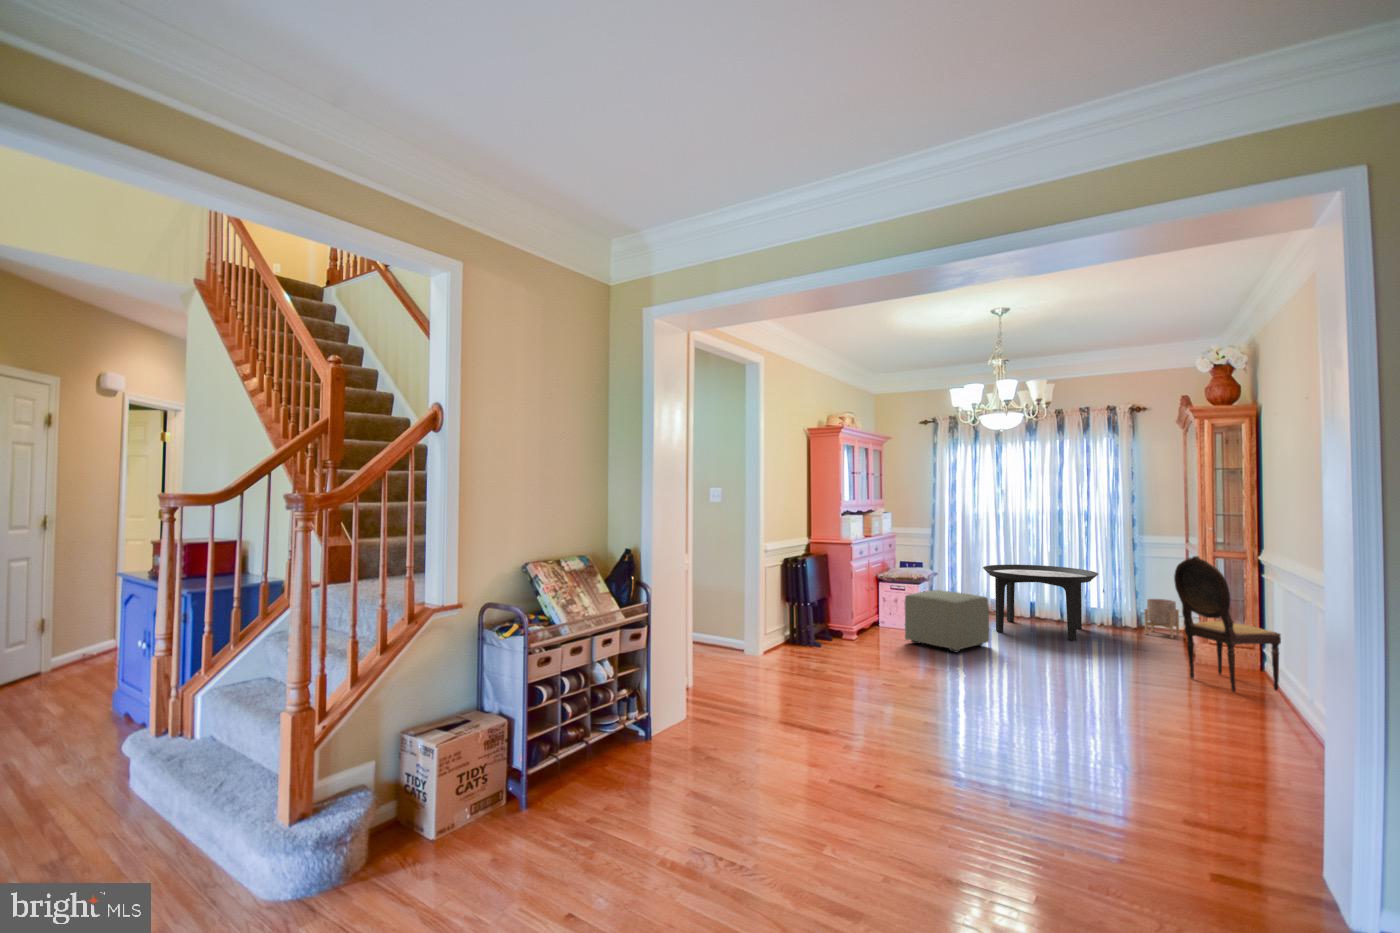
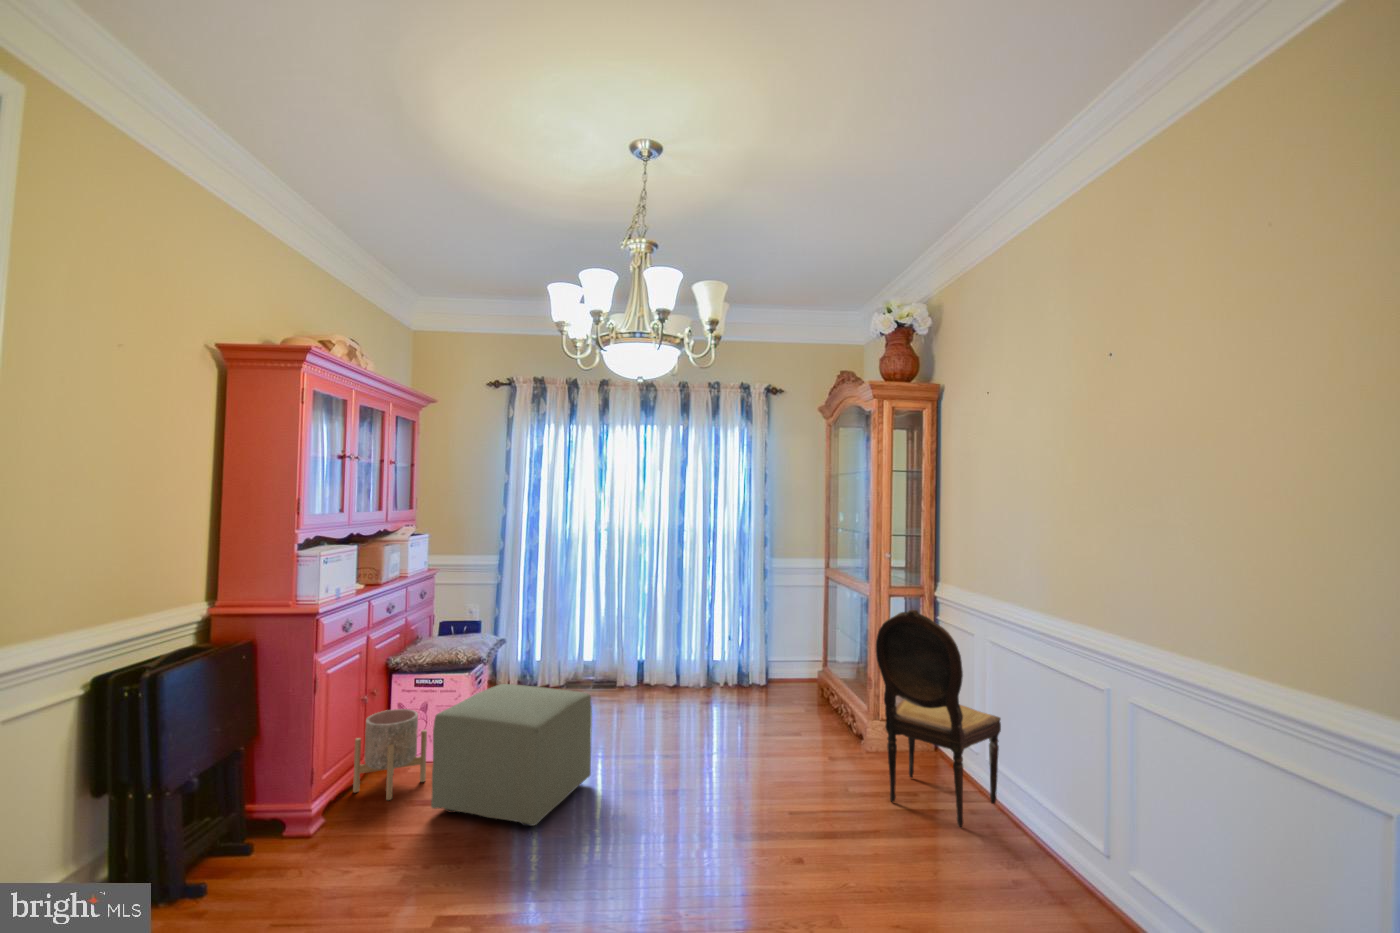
round table: present [983,565,1098,641] -> none [576,607,734,732]
planter: present [1144,599,1179,638] -> present [353,709,427,800]

